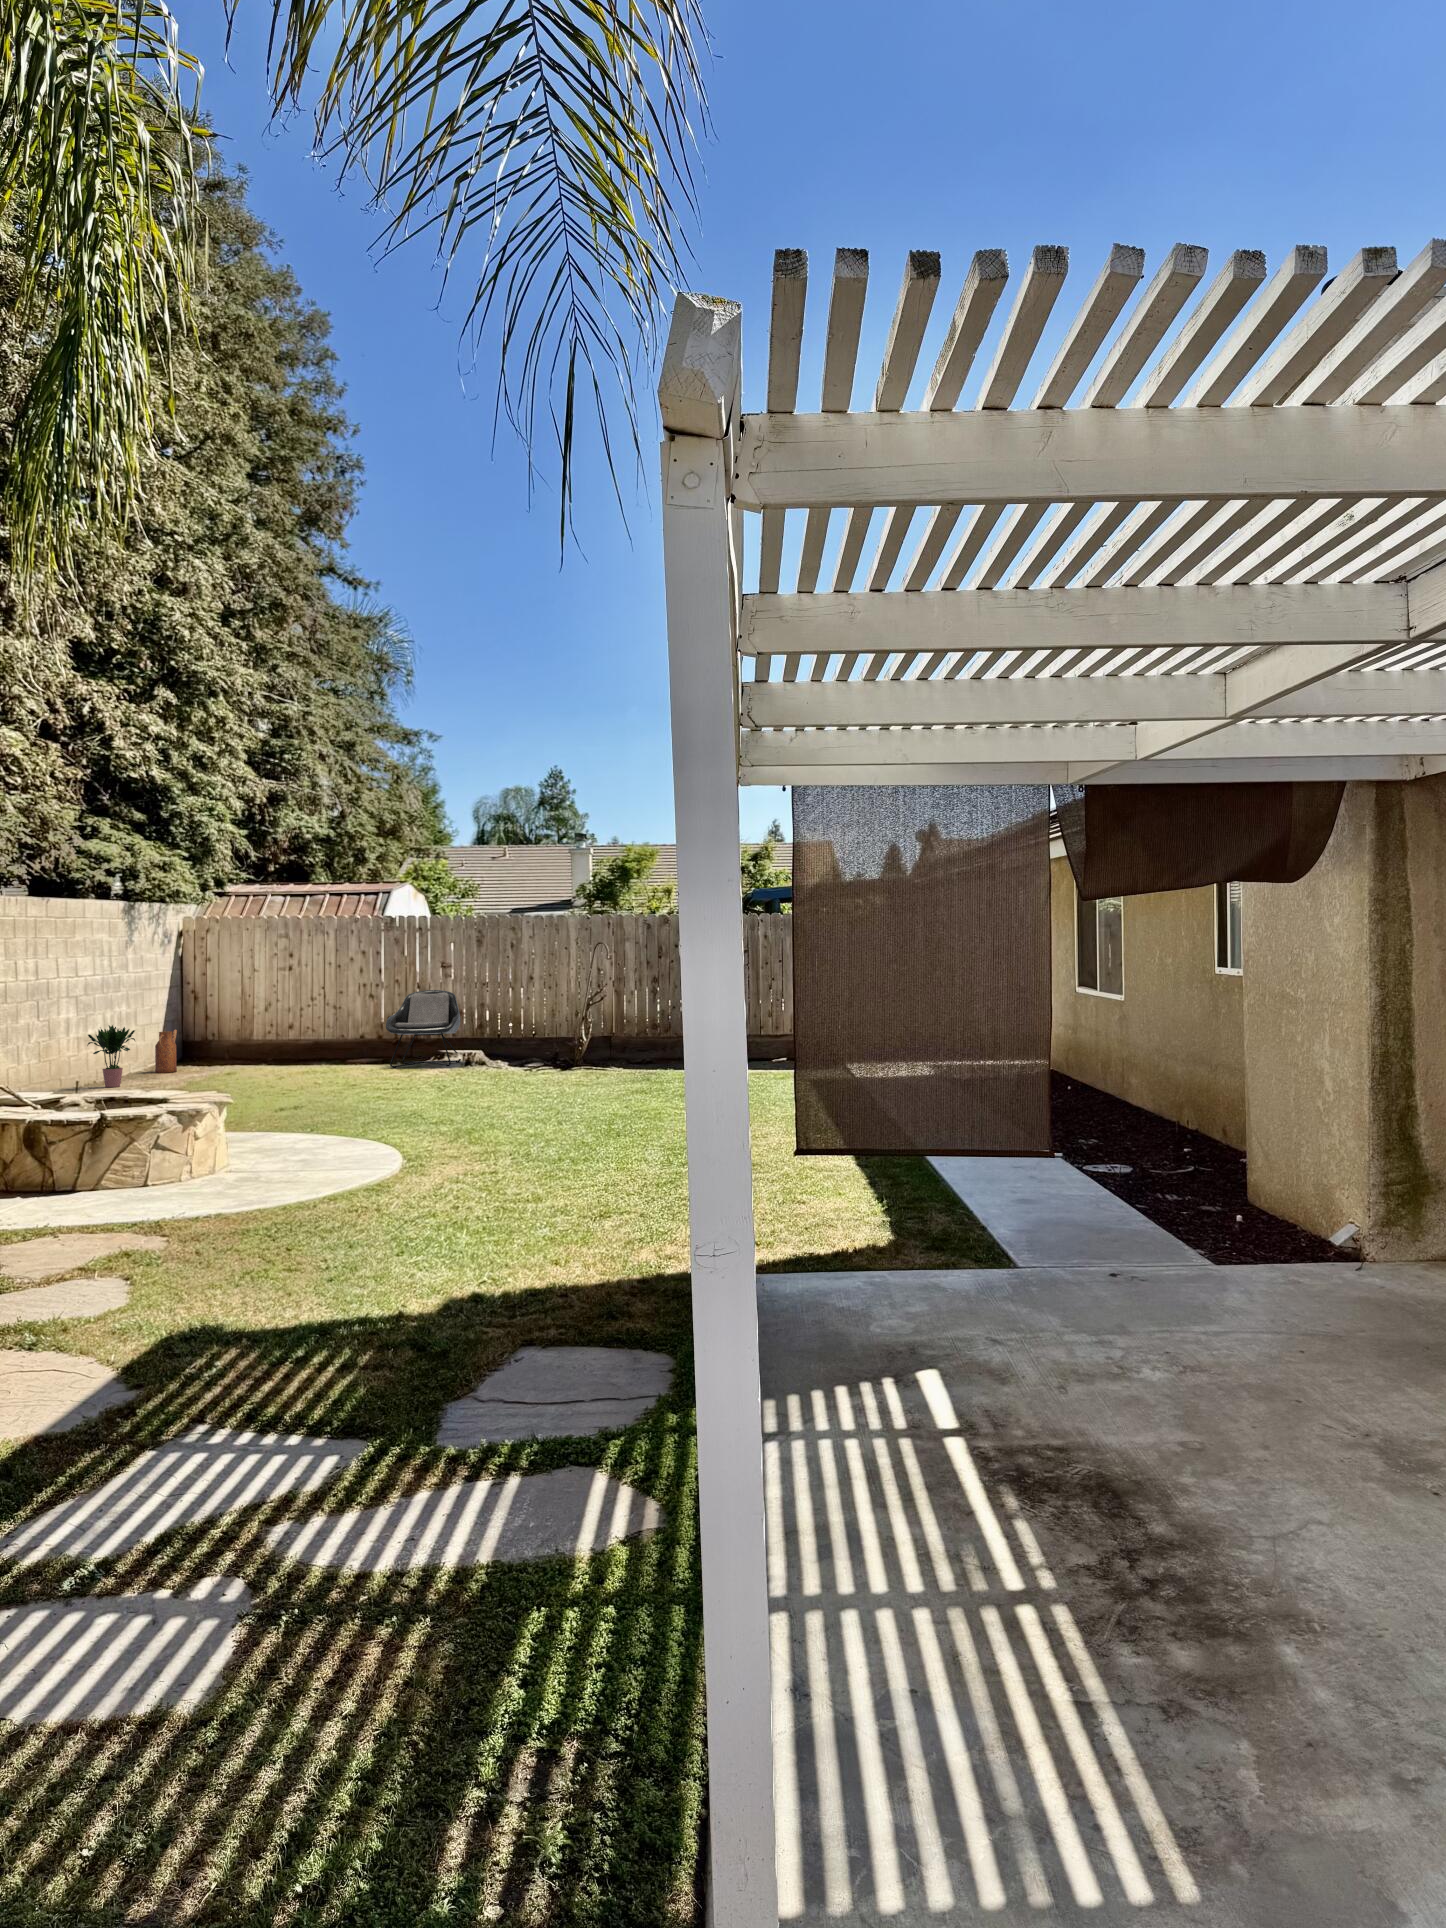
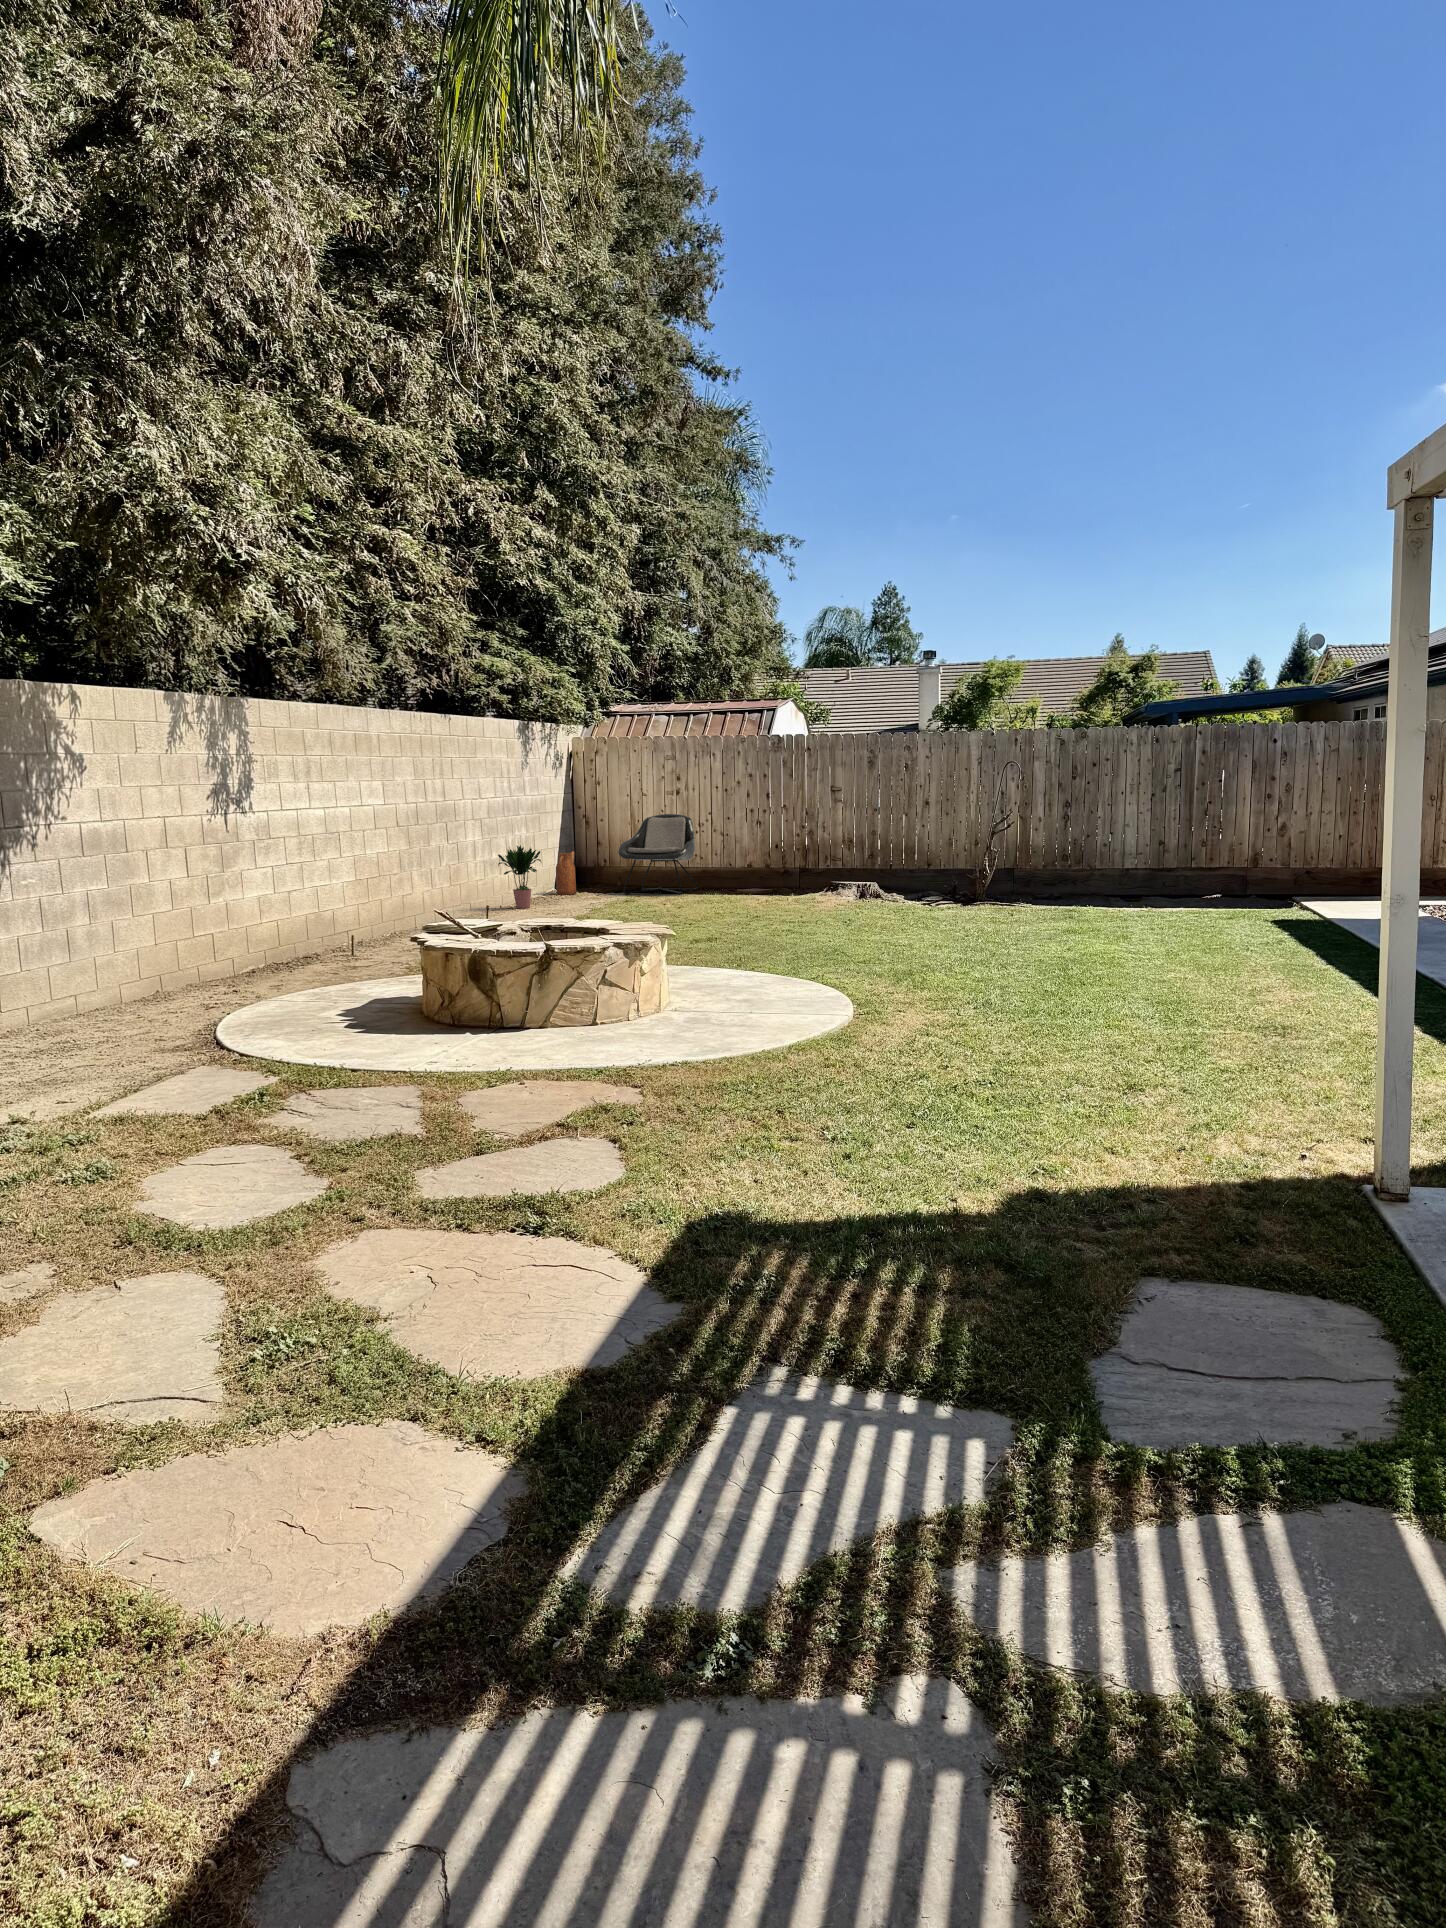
lounge chair: present [386,990,461,1068] -> present [618,814,698,895]

